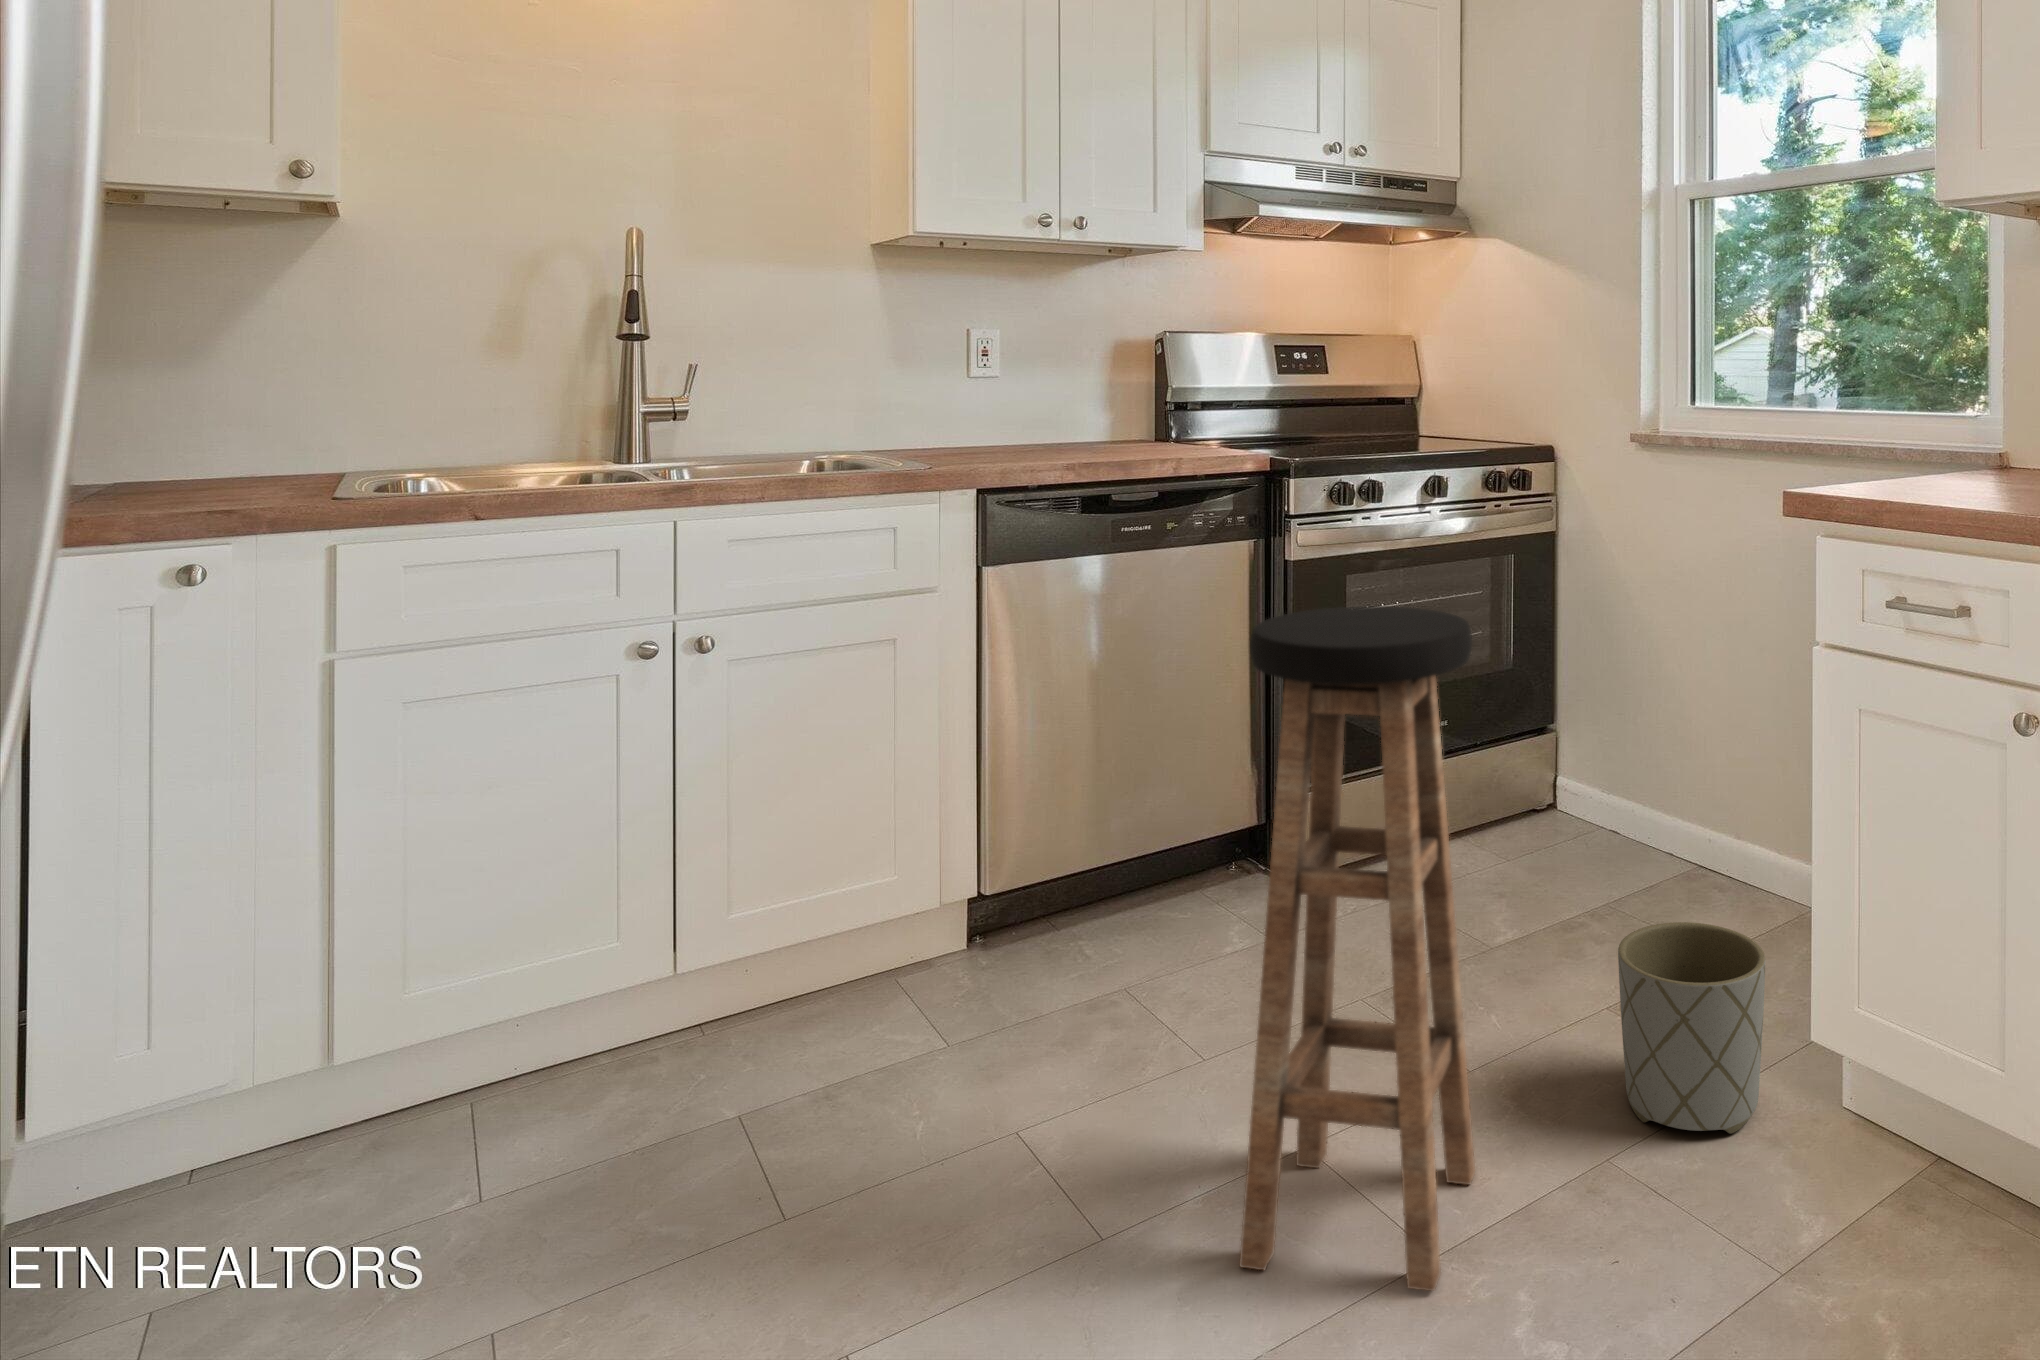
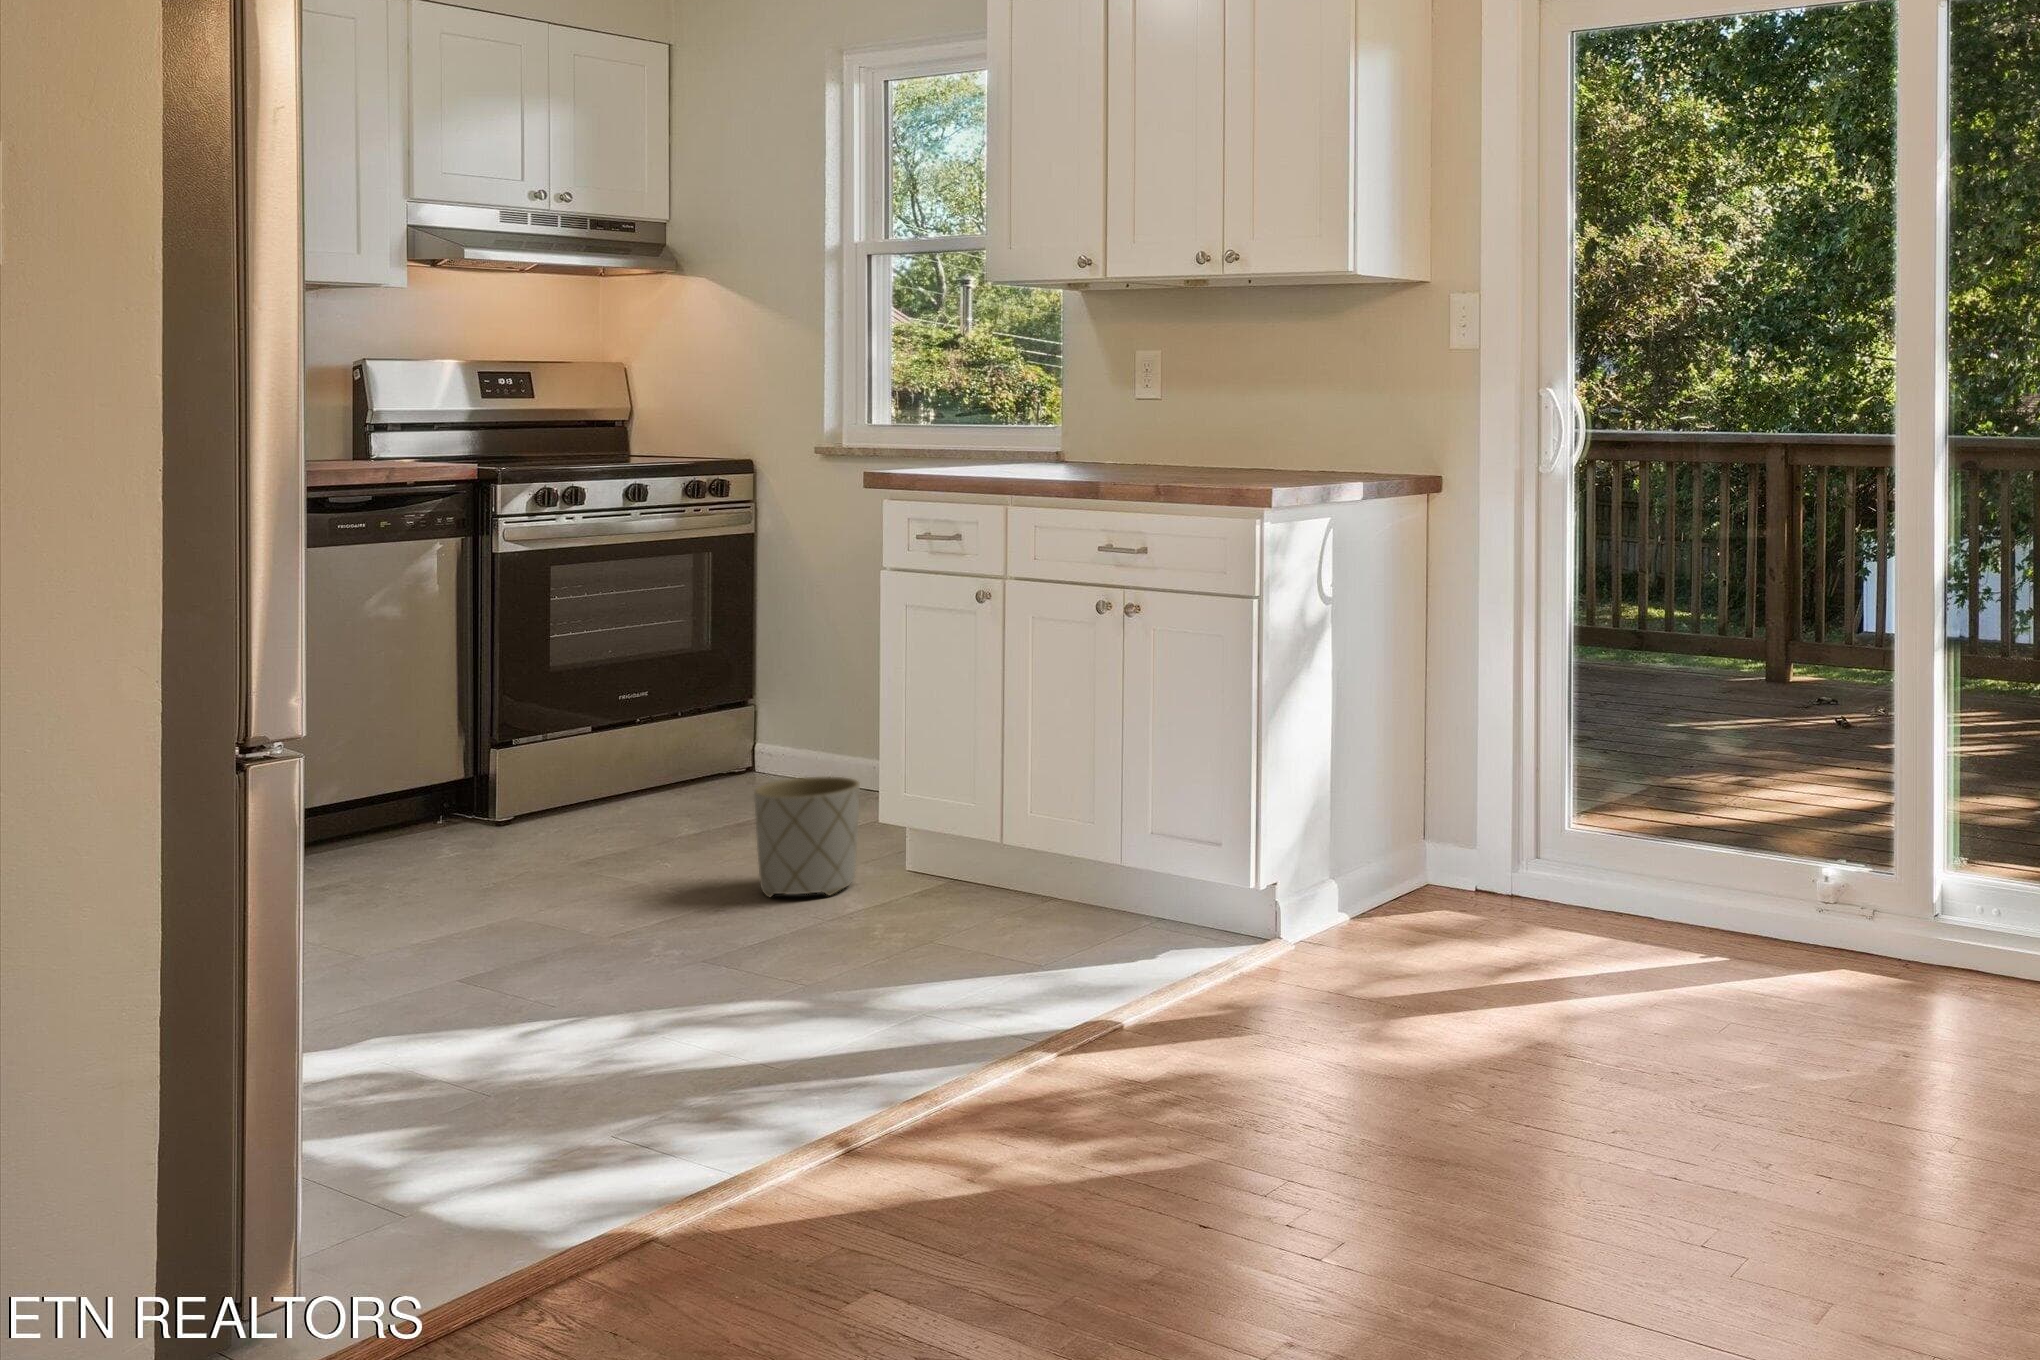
bar stool: present [1240,606,1475,1291] -> none [466,553,641,967]

